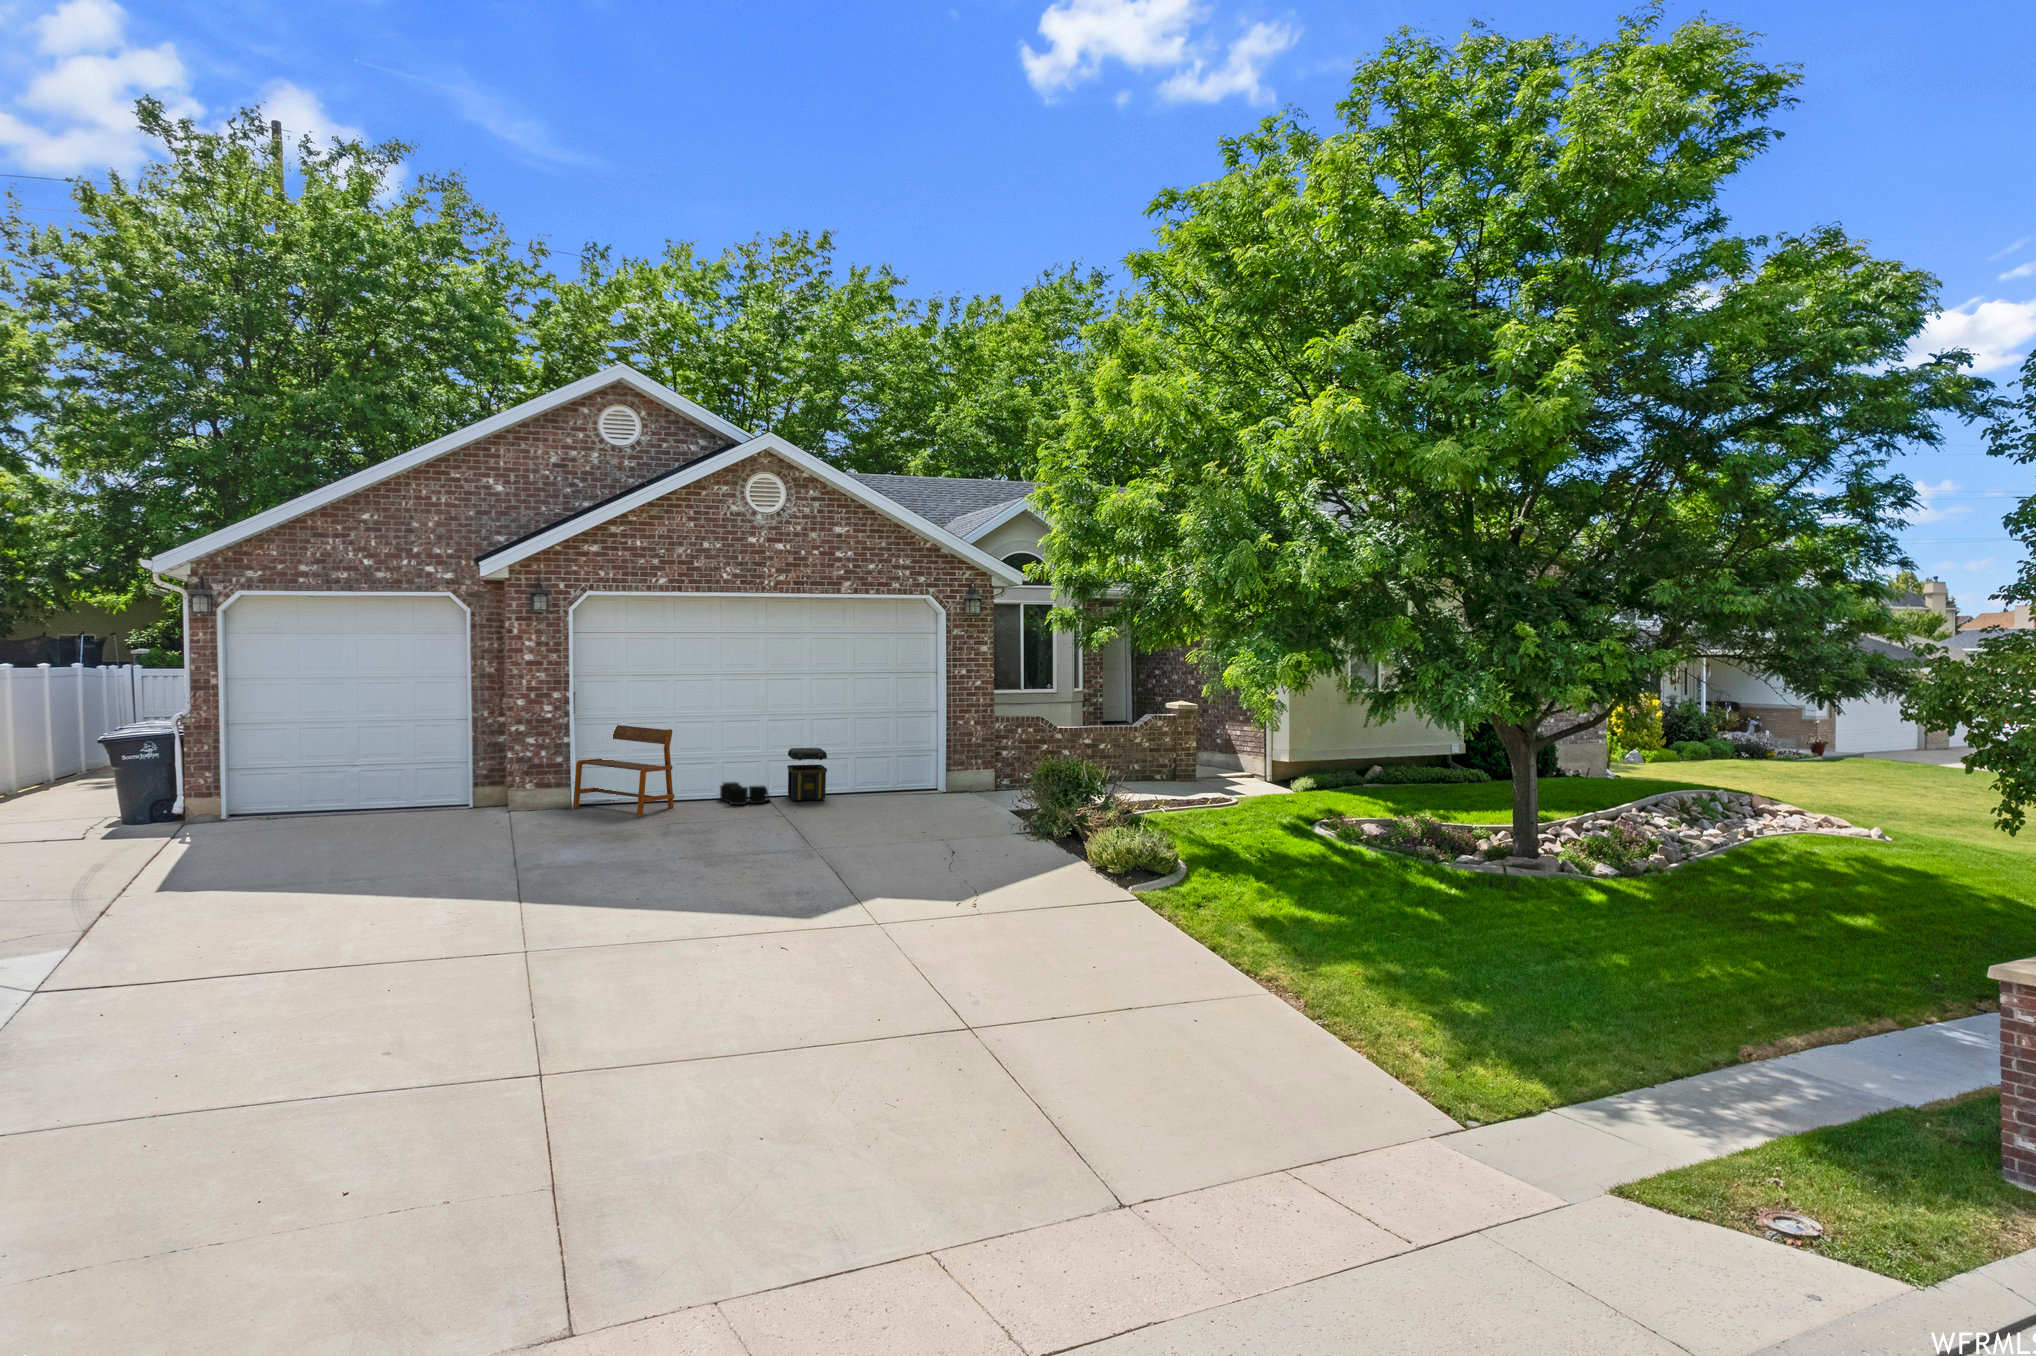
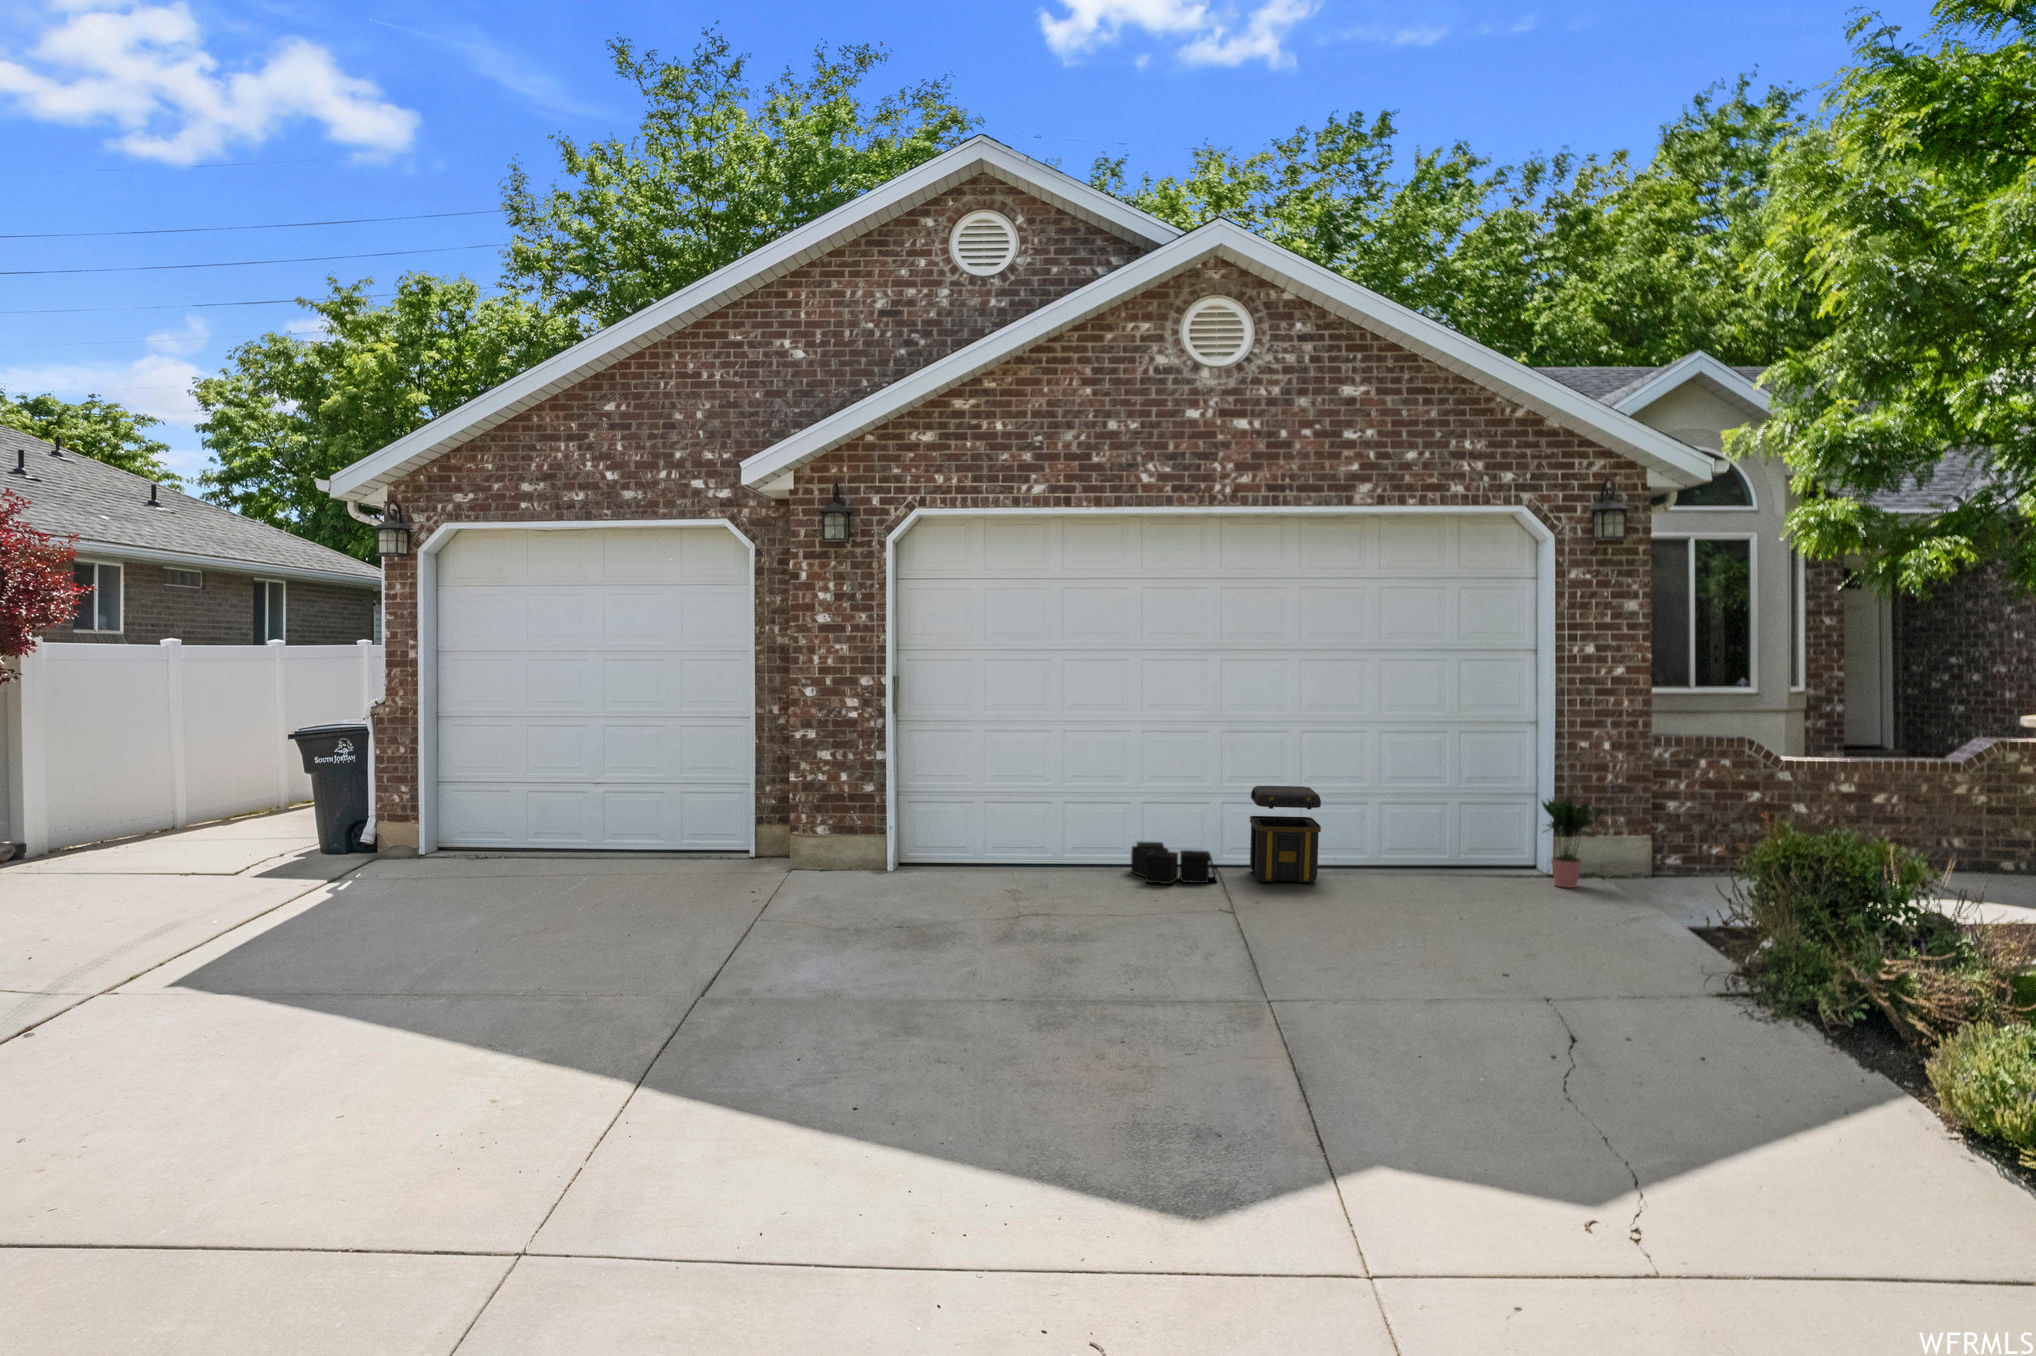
bench: present [573,725,674,817] -> none [890,733,1050,897]
potted plant: none [940,746,975,795] -> present [1542,797,1605,888]

